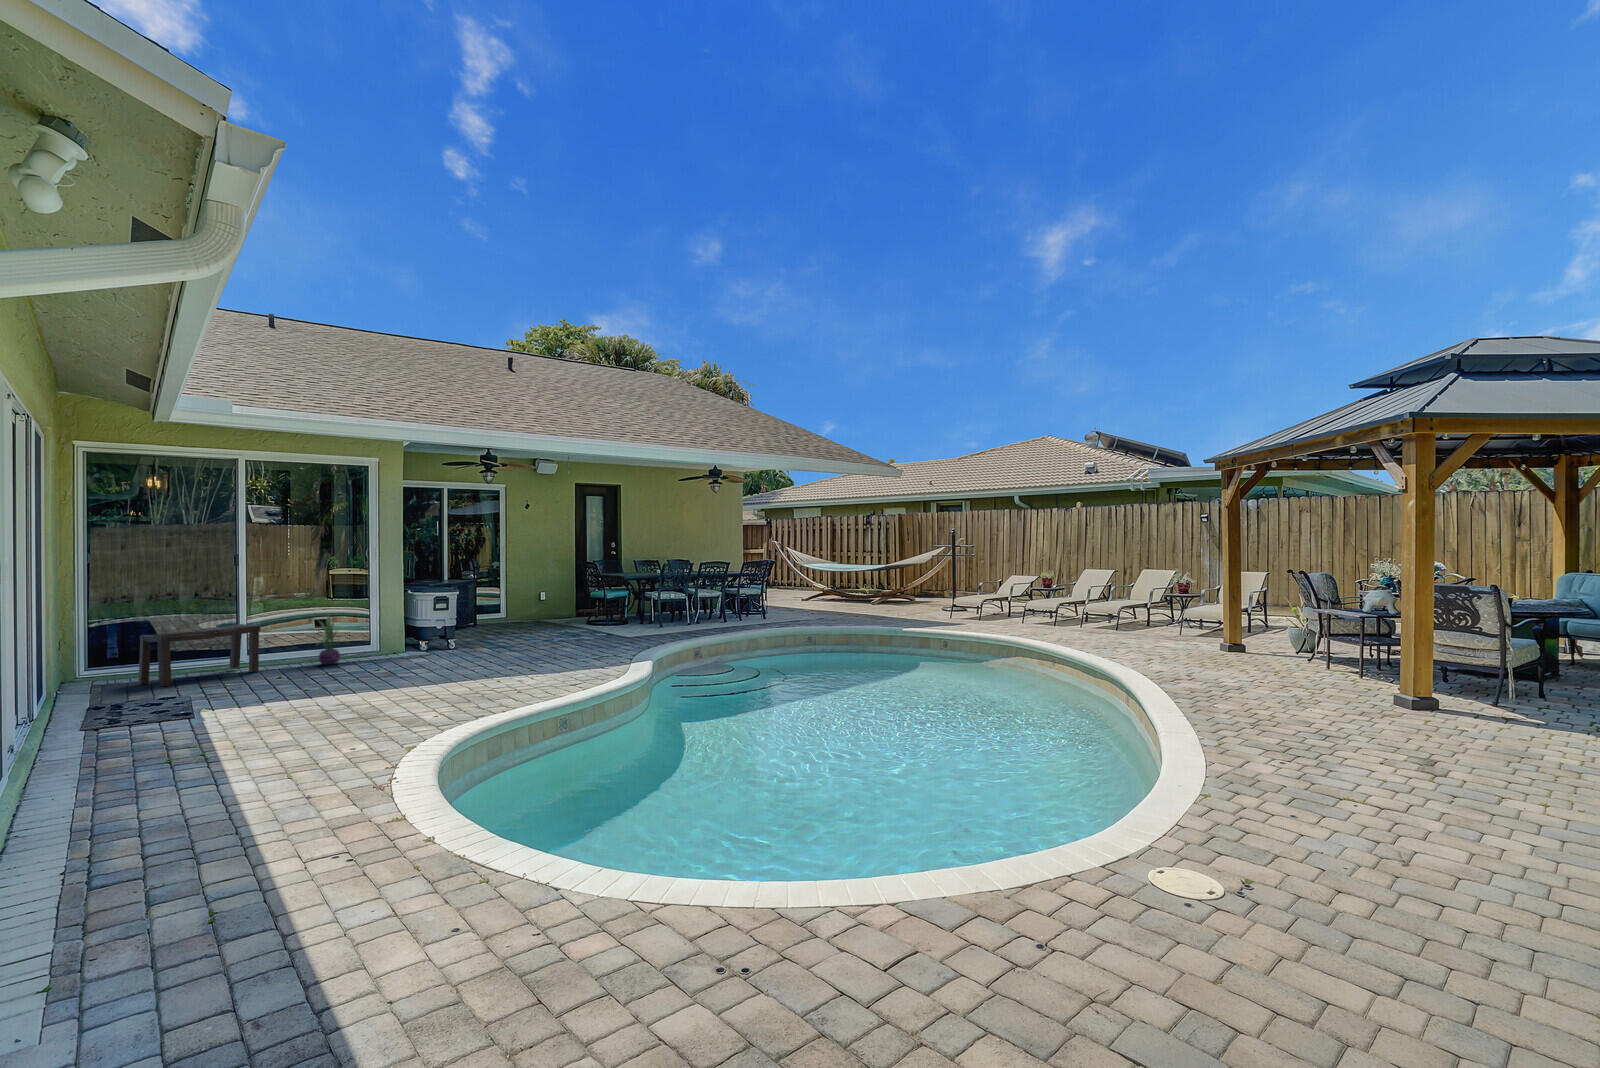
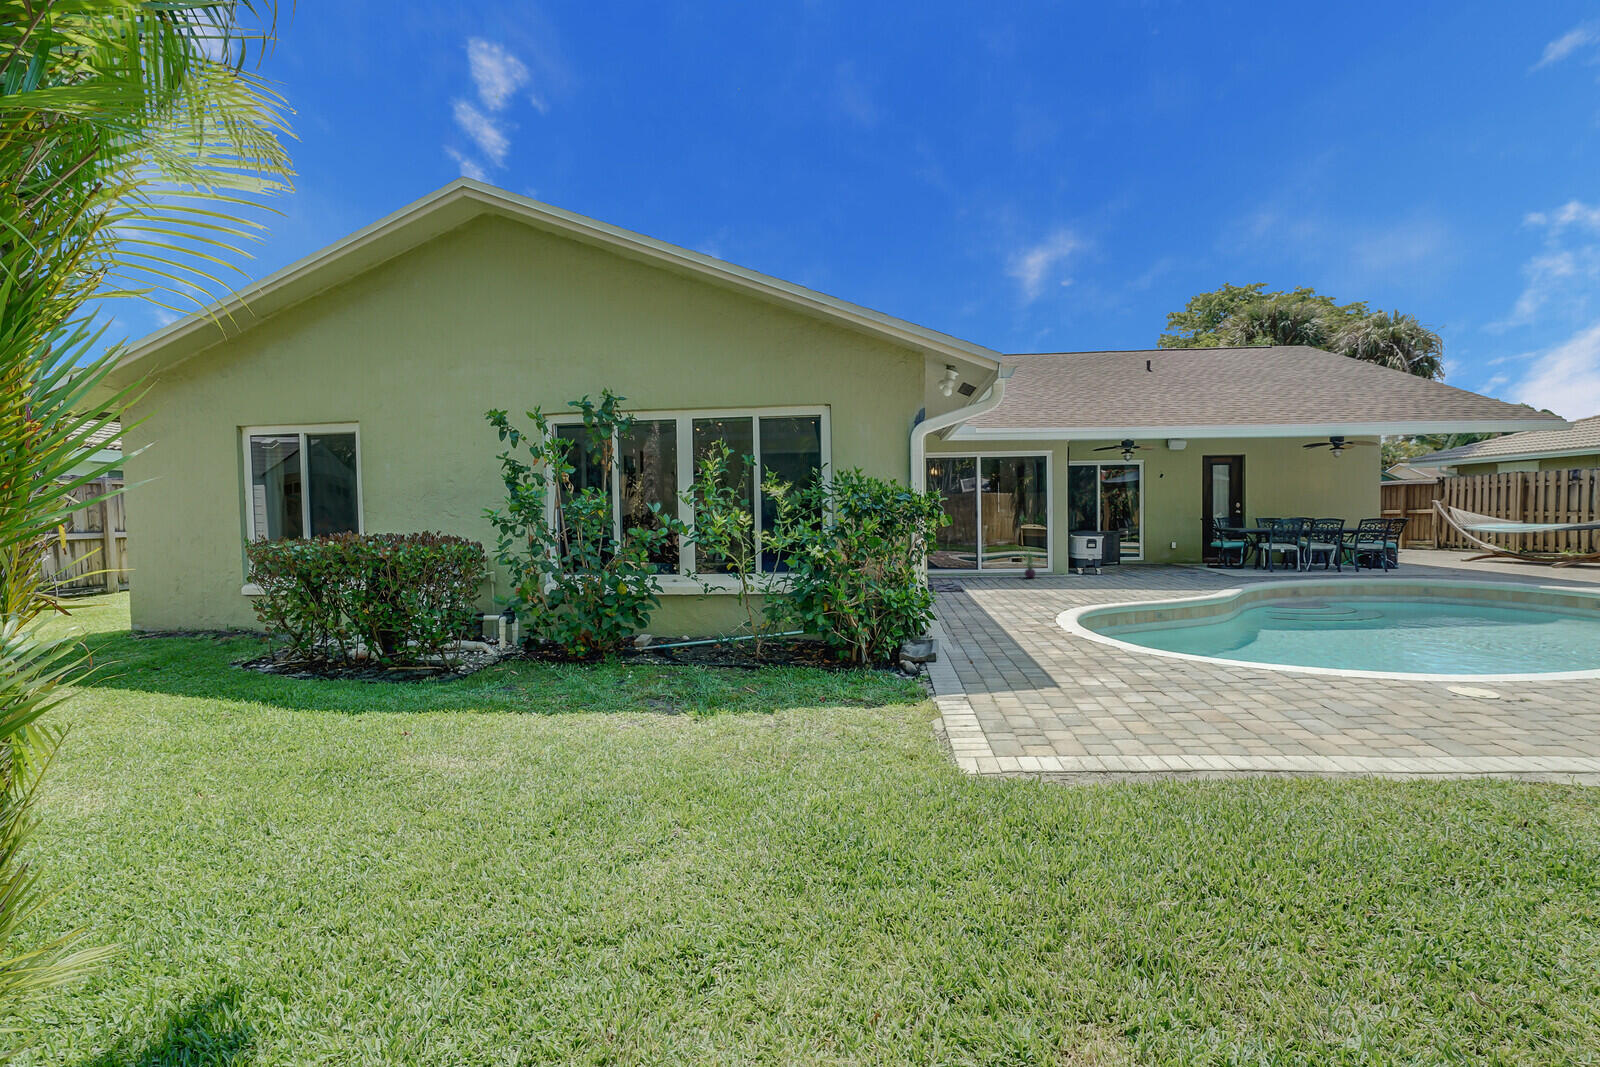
bench: present [138,624,261,687] -> none [945,551,997,580]

